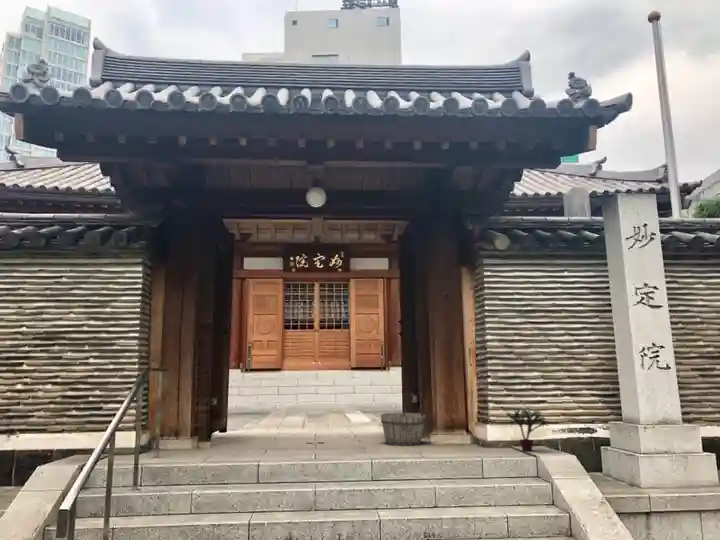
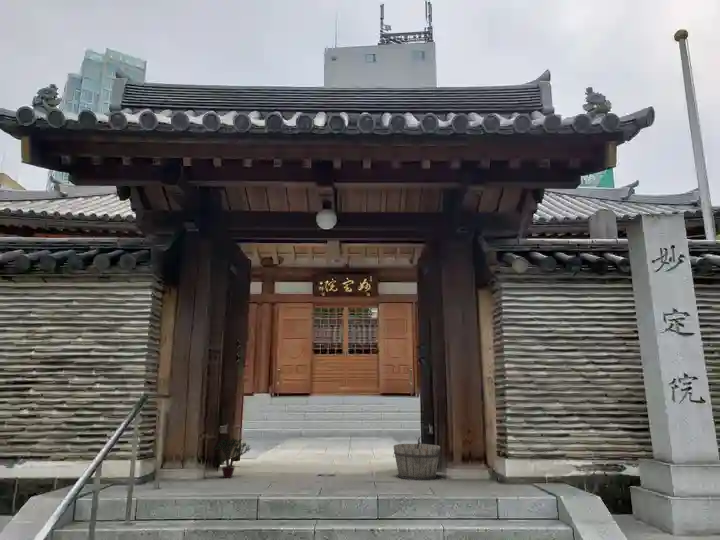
potted plant: present [507,409,548,451] -> present [214,439,250,478]

